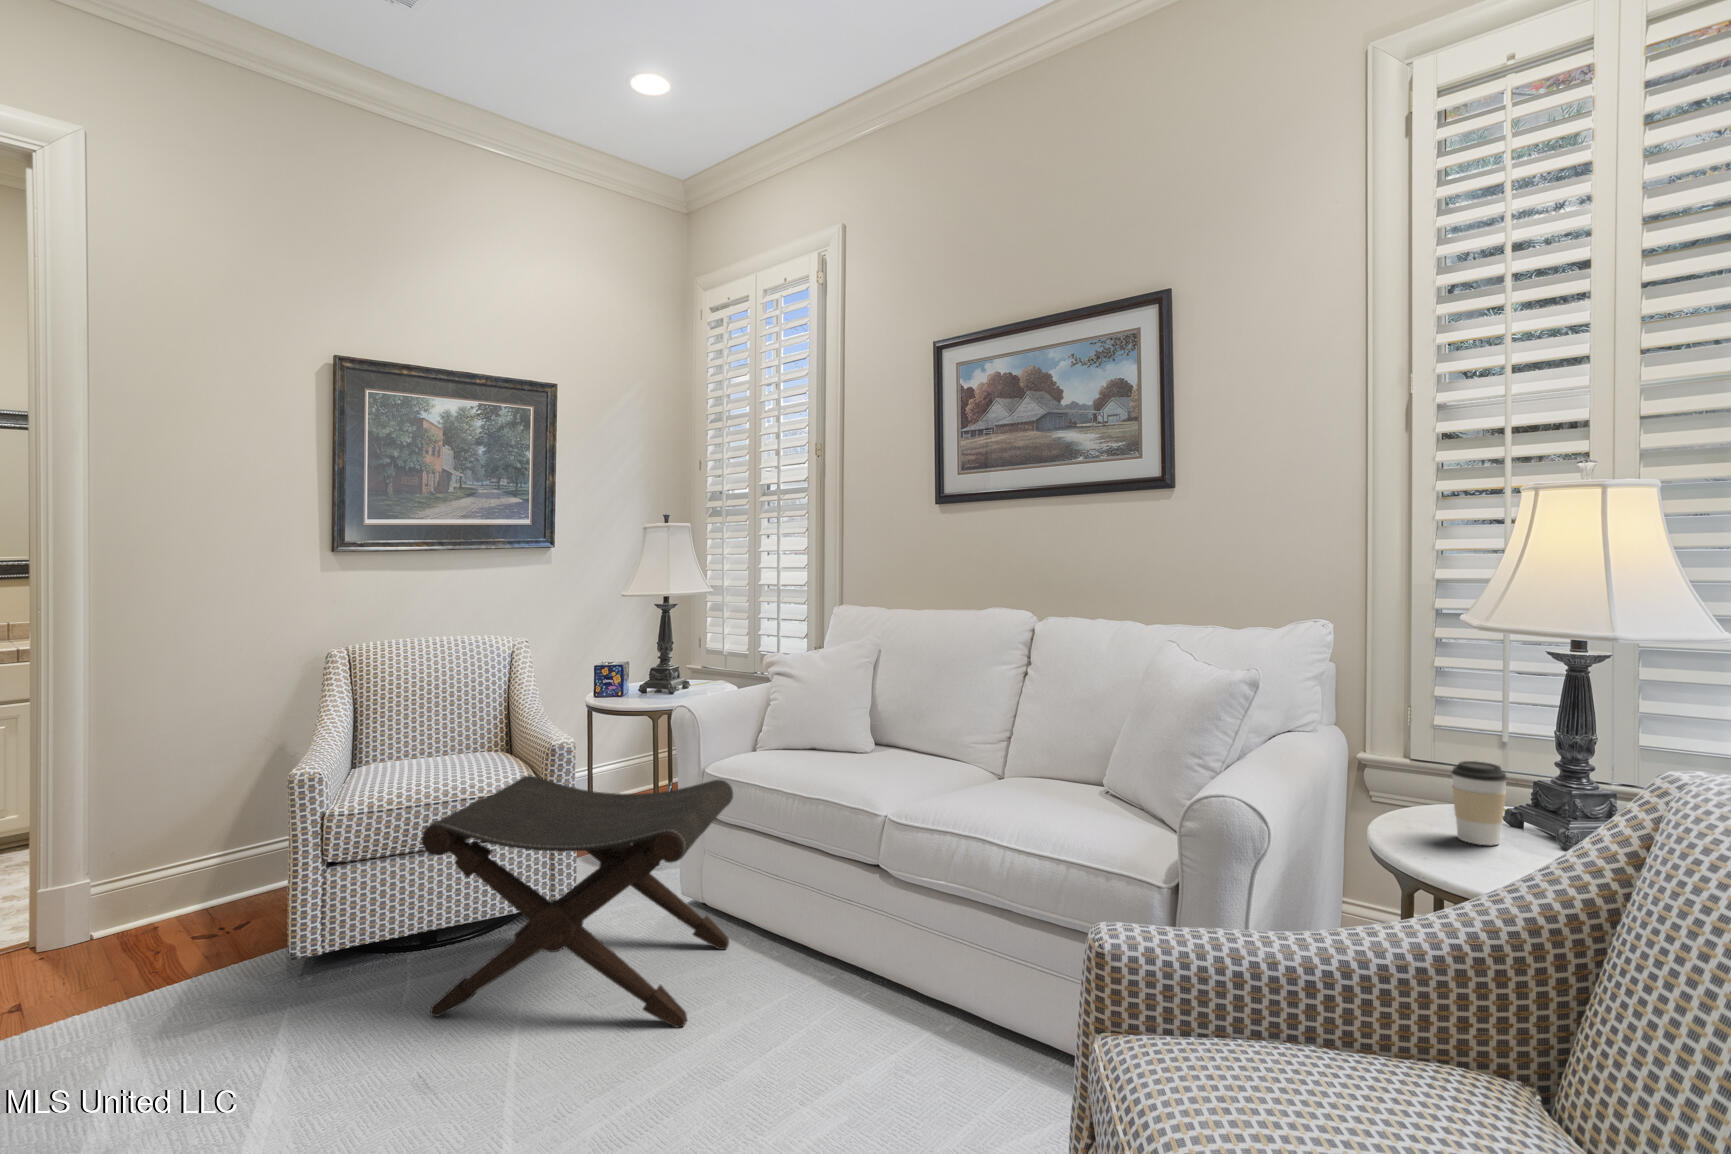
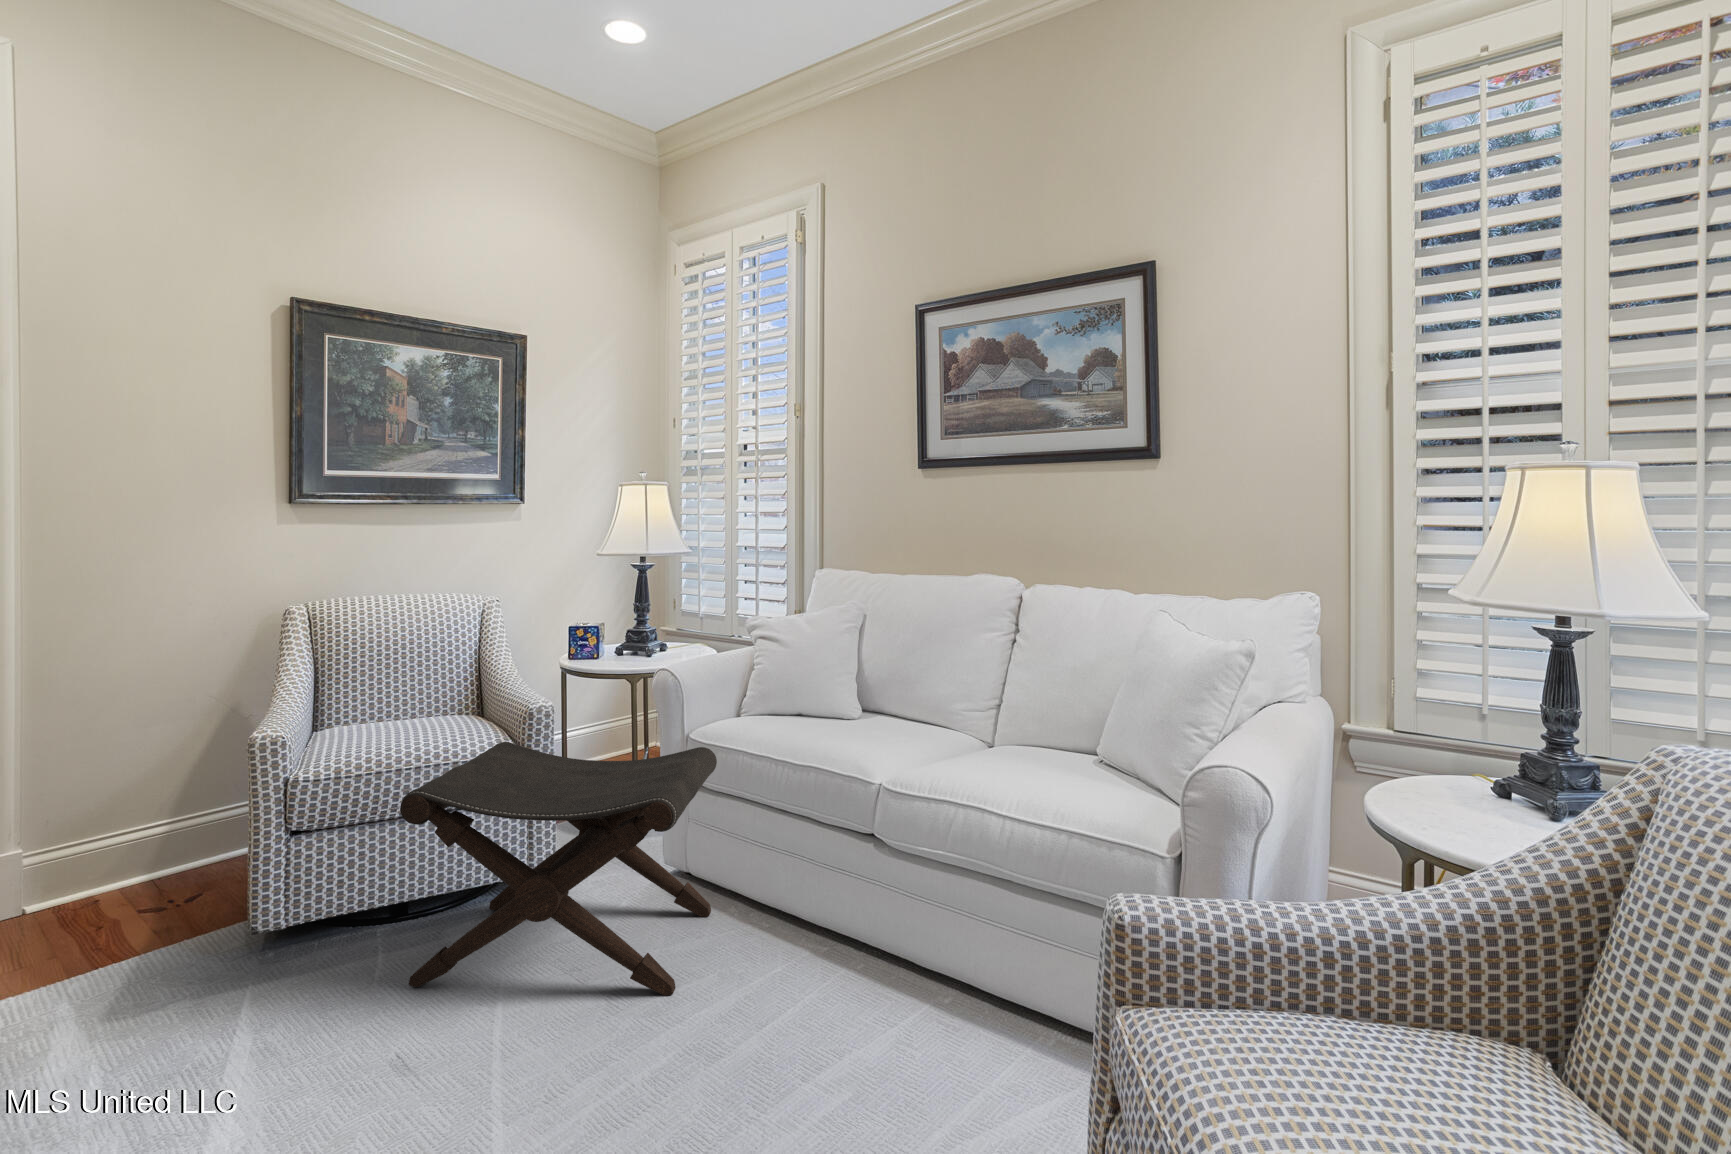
coffee cup: present [1452,761,1507,845] -> none [1436,735,1490,816]

